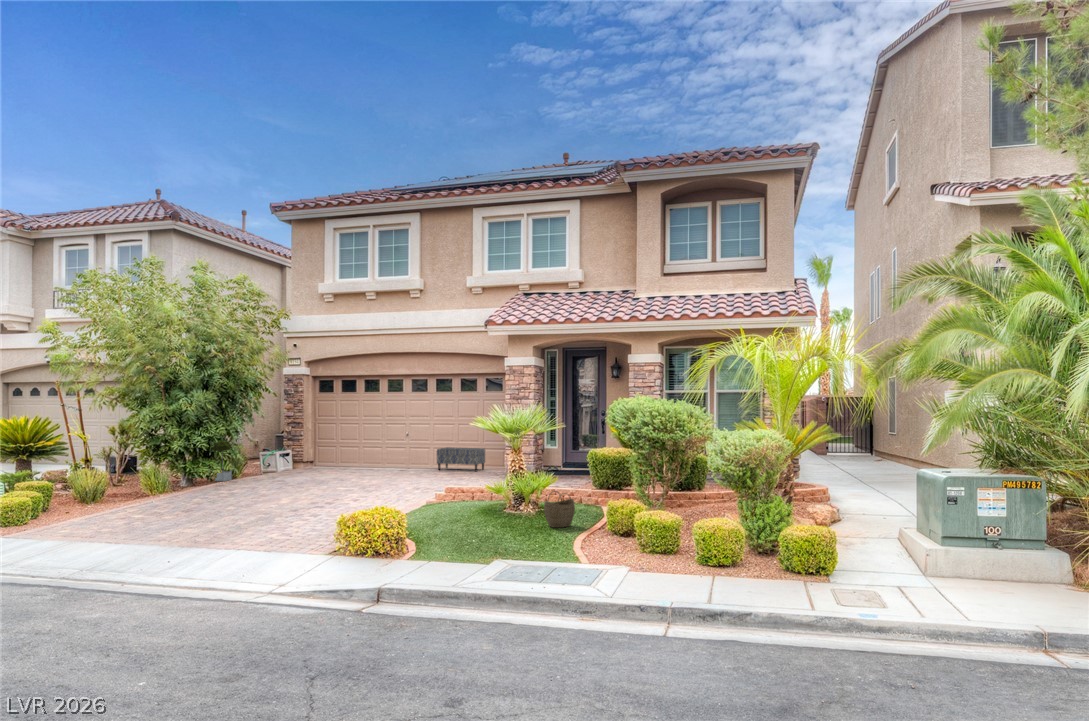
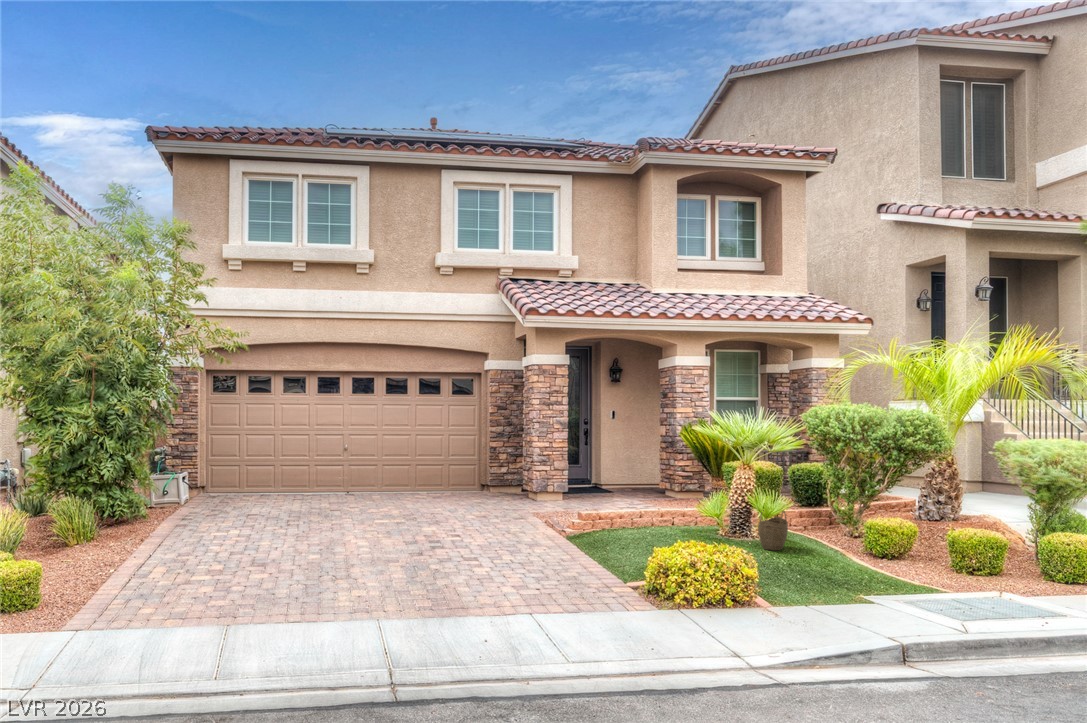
potted tree: present [213,441,232,481] -> none [145,462,171,520]
bench: present [437,447,485,471] -> none [402,460,457,489]

